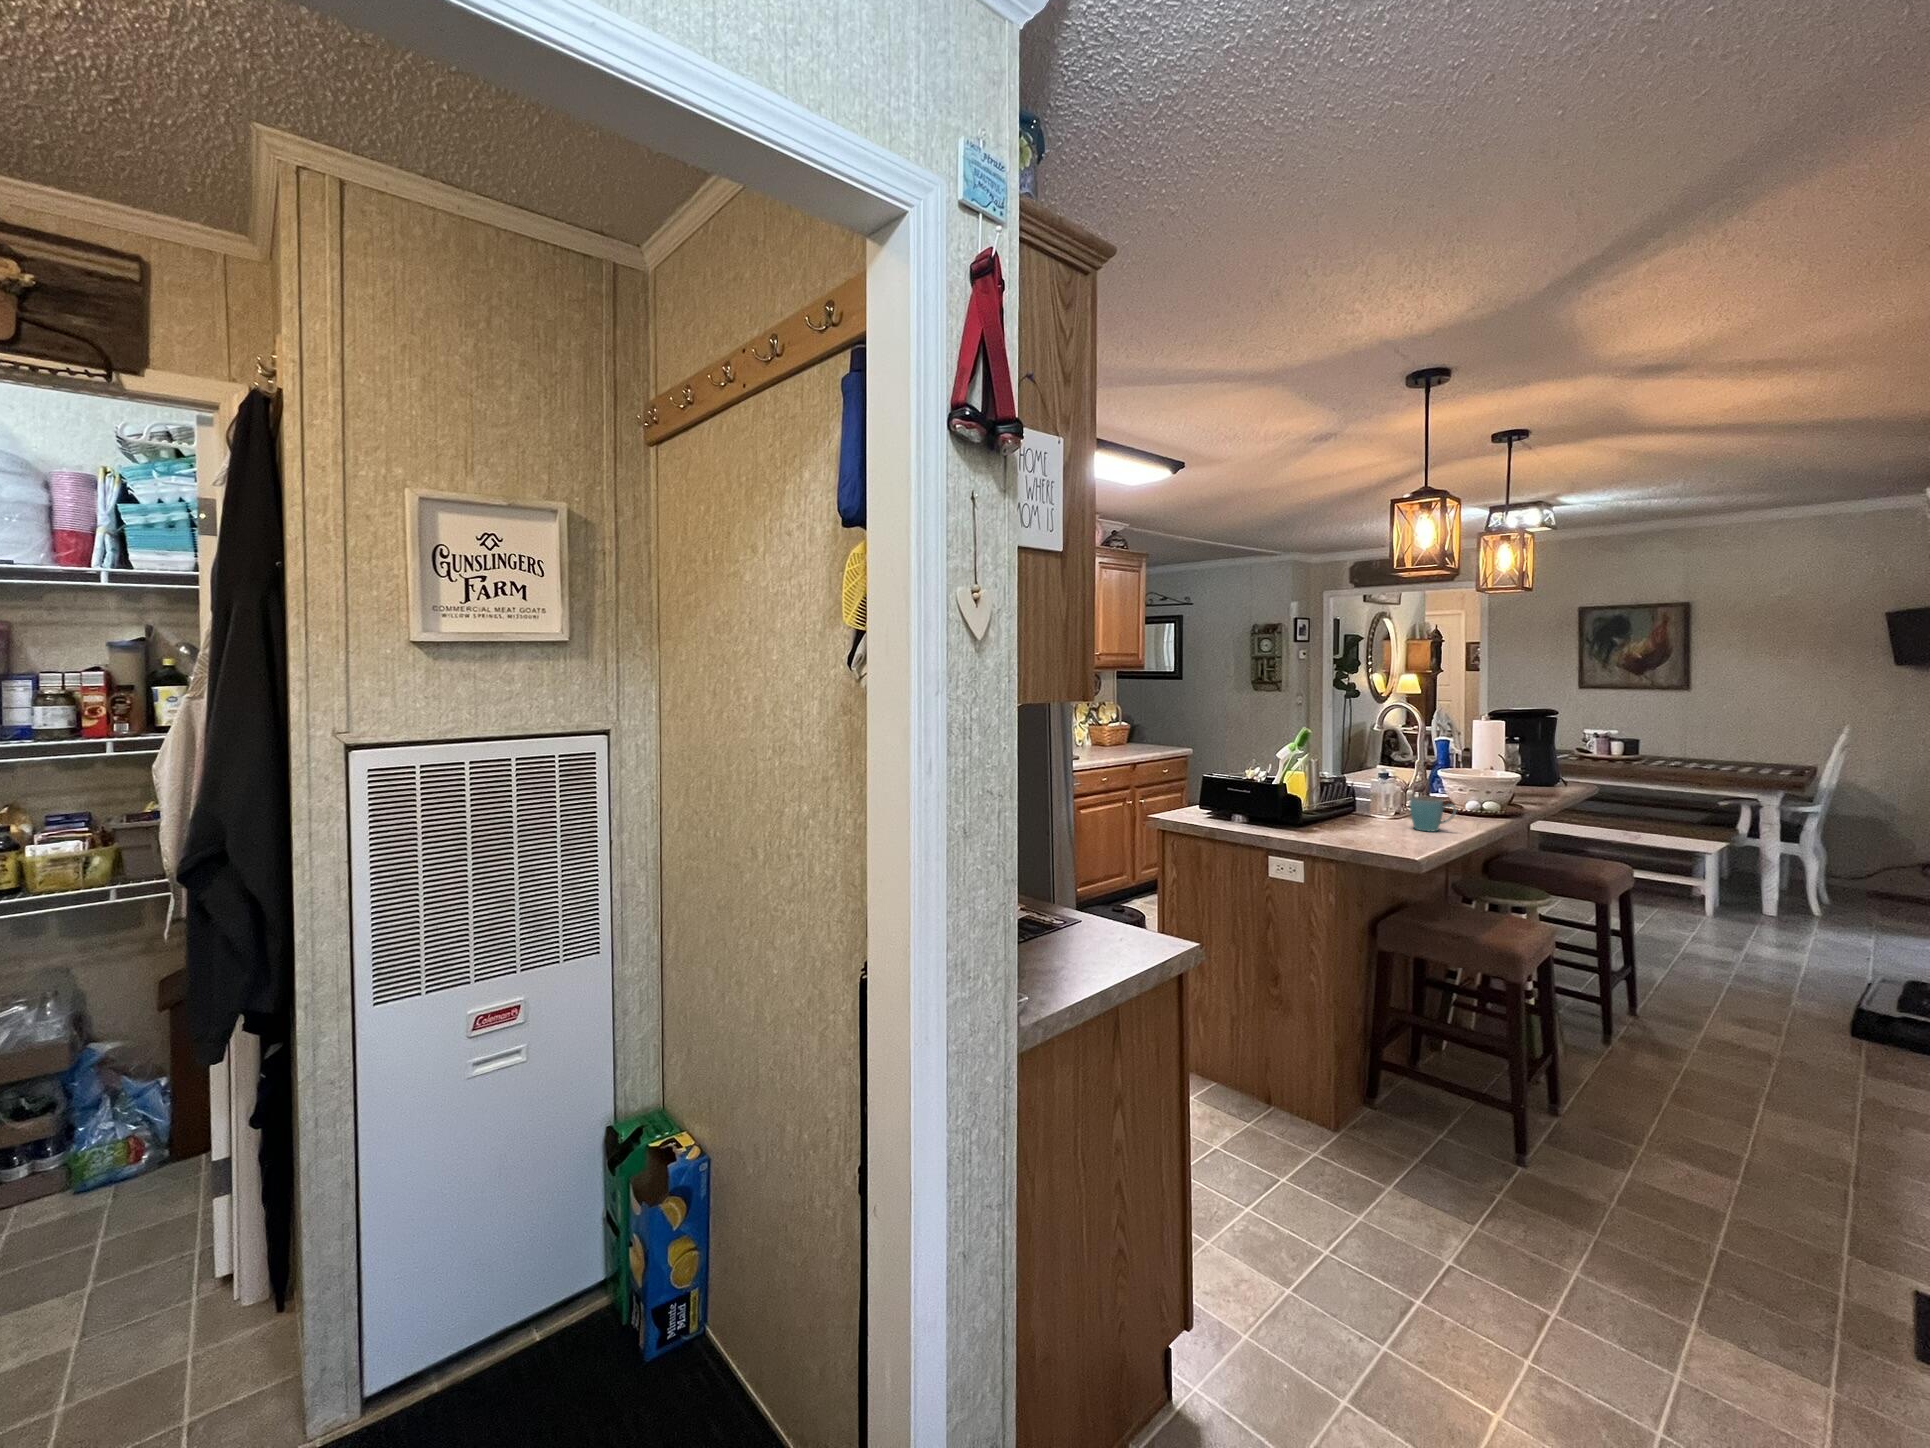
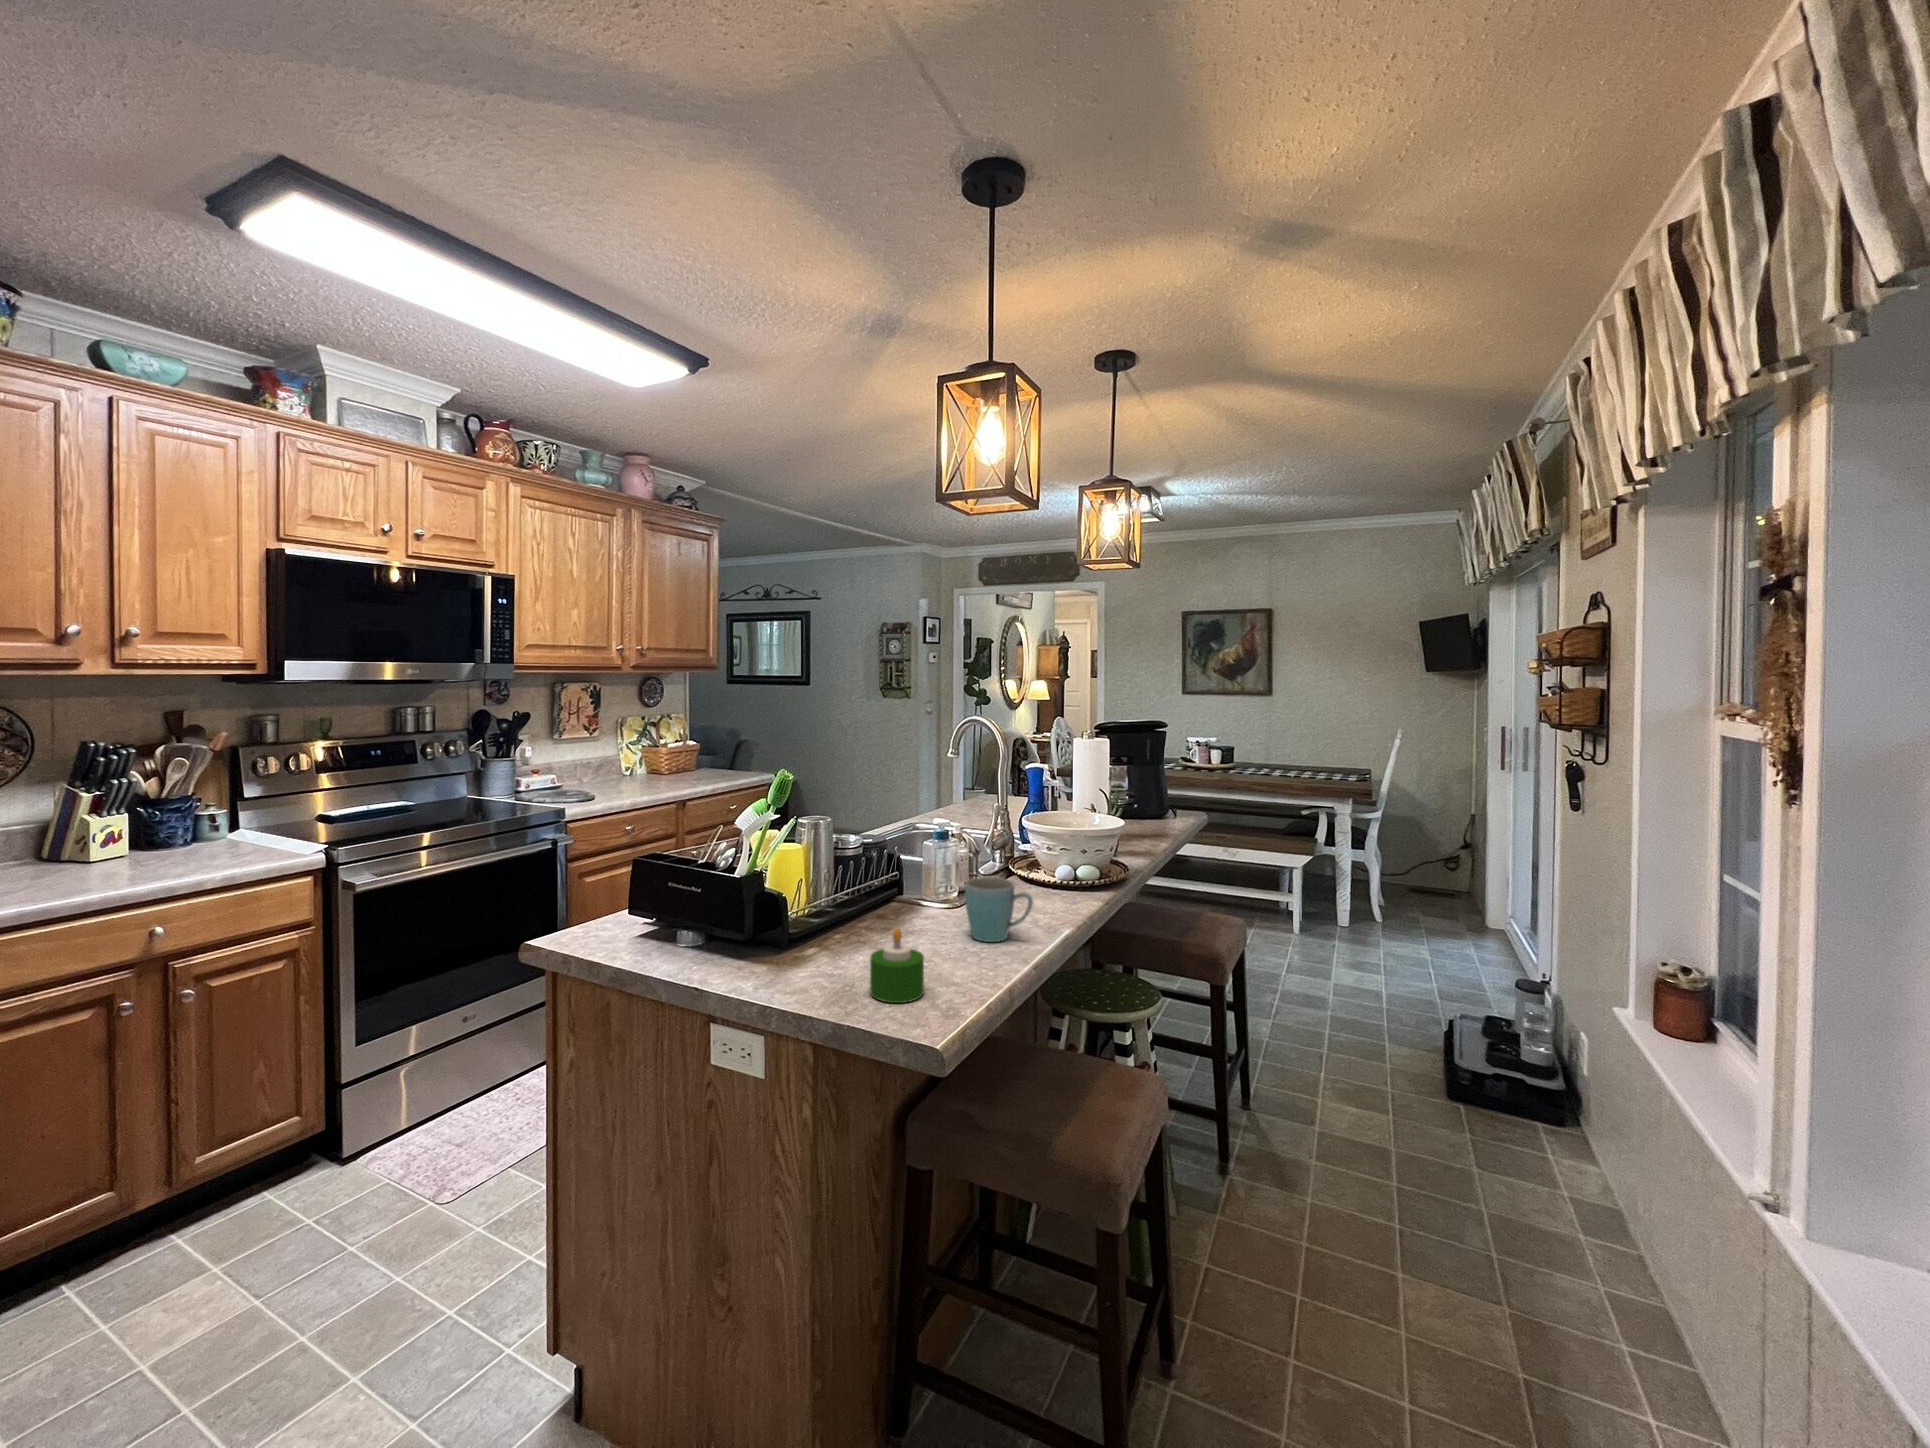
candle: none [1365,809,1397,845] -> present [870,927,924,1003]

